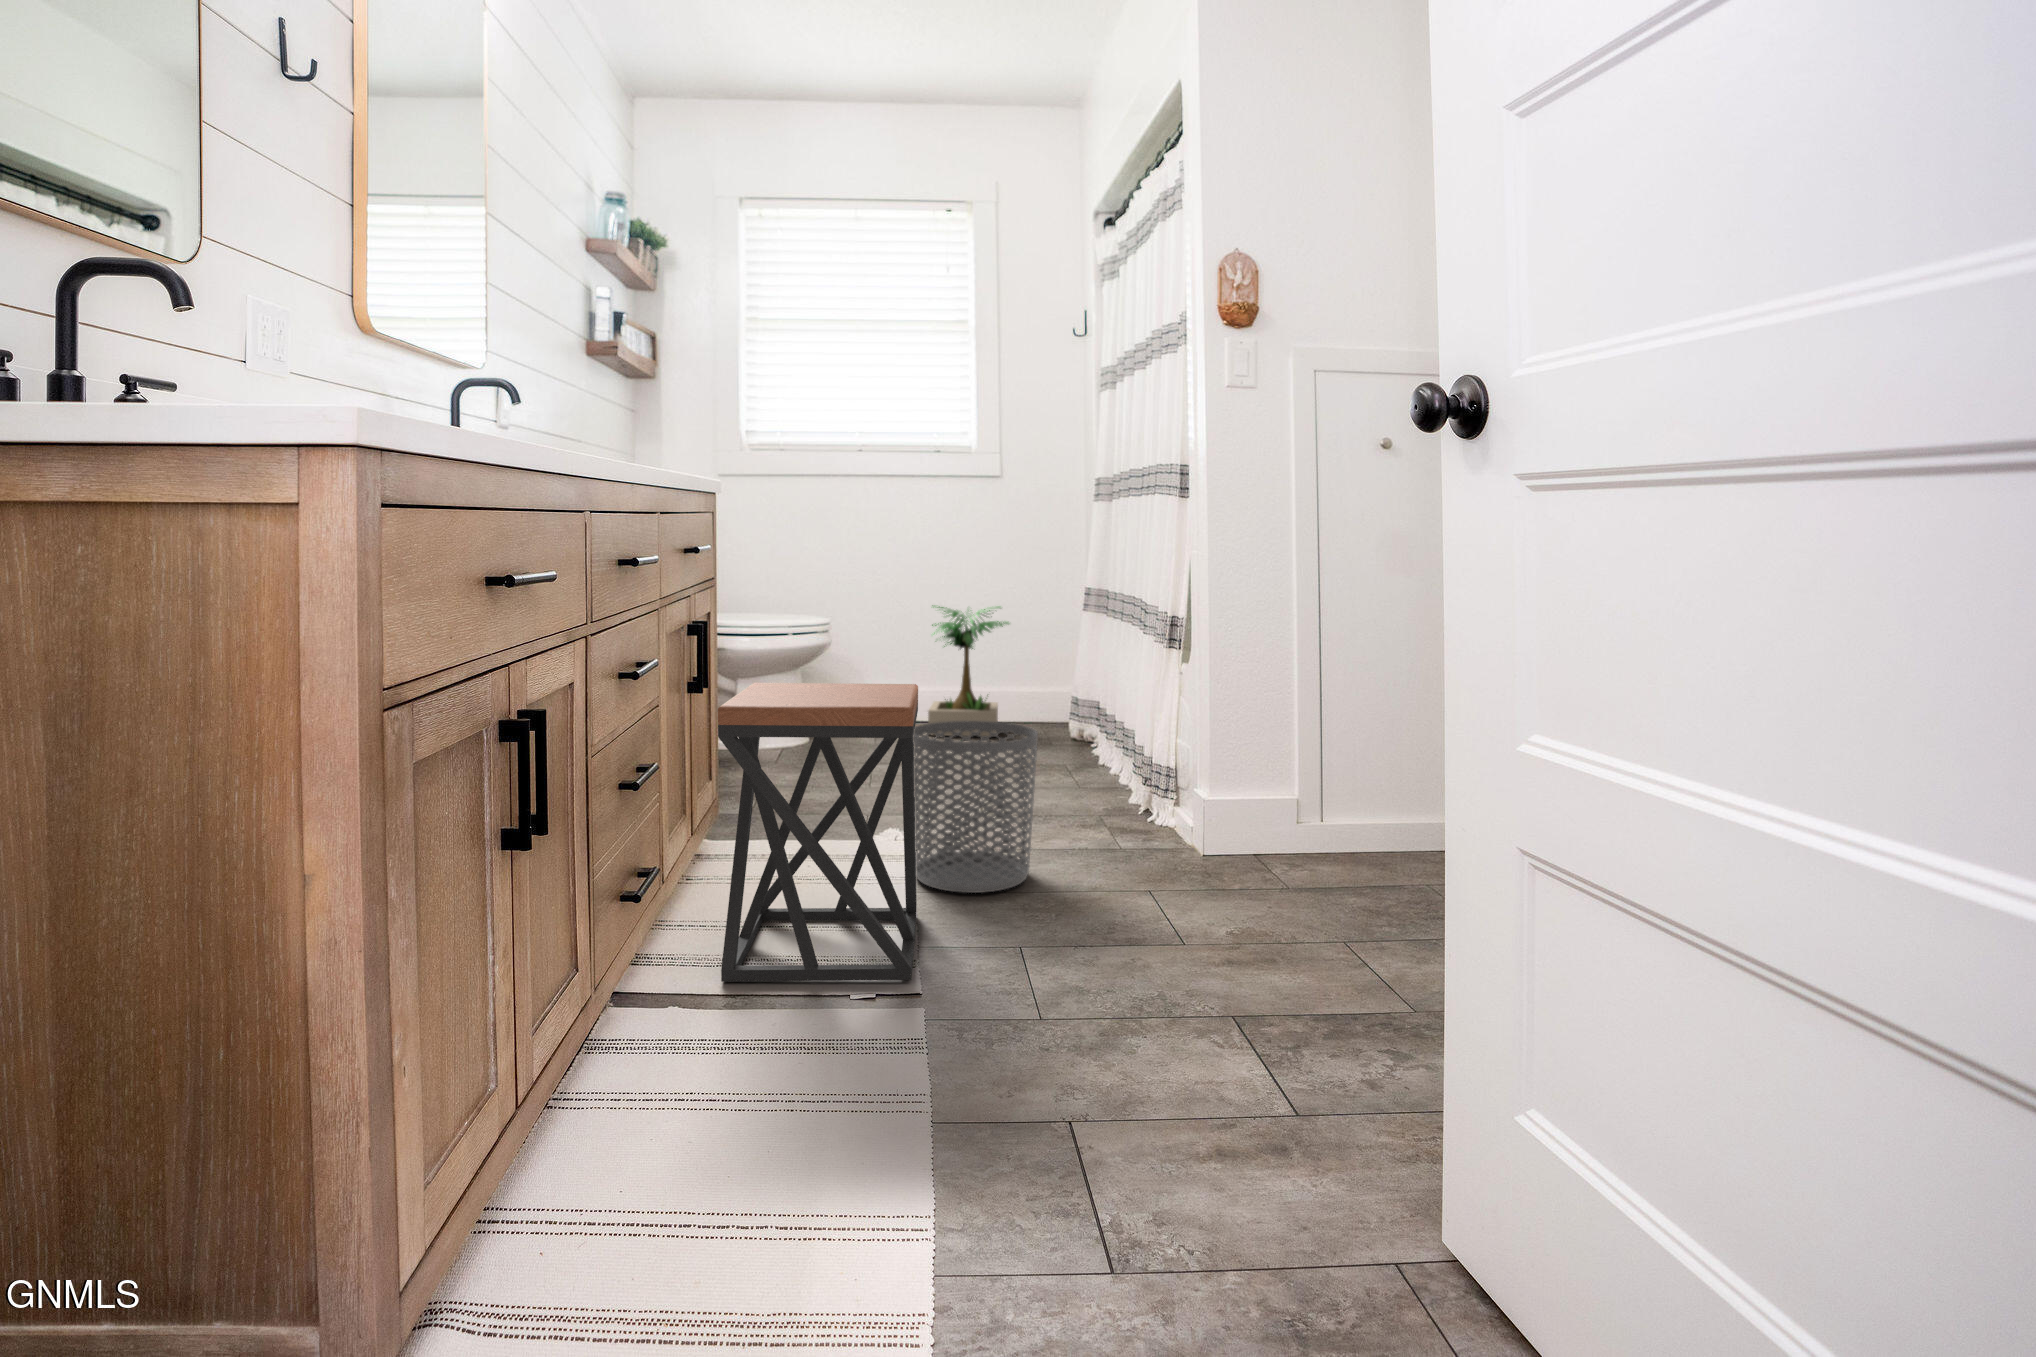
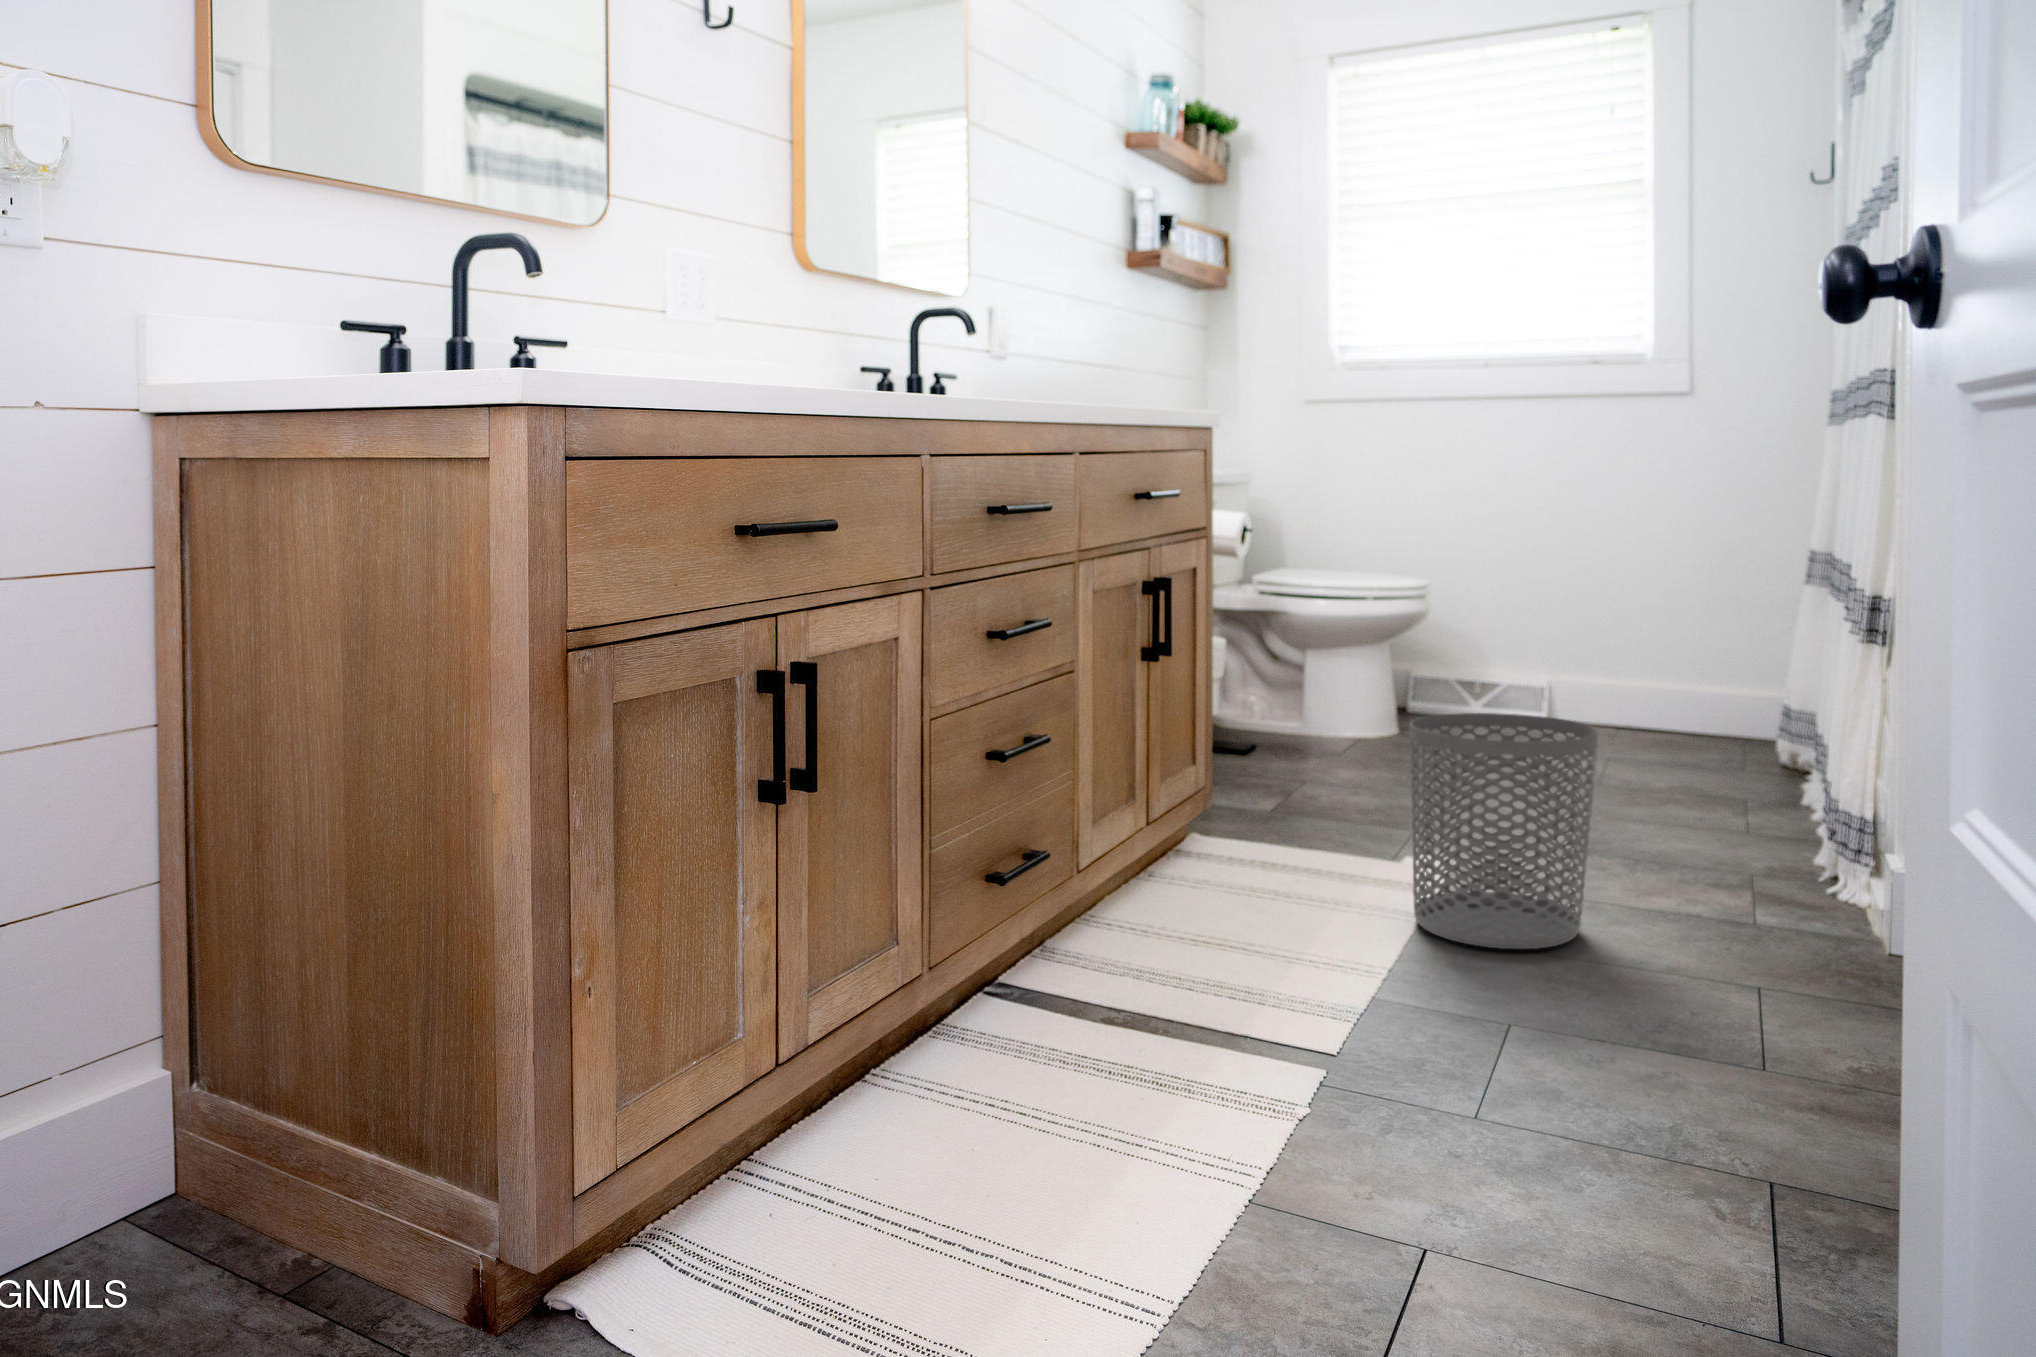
potted plant: present [928,605,1009,736] -> none [1556,563,1708,752]
stool: present [718,683,918,982] -> none [1104,646,1394,1035]

